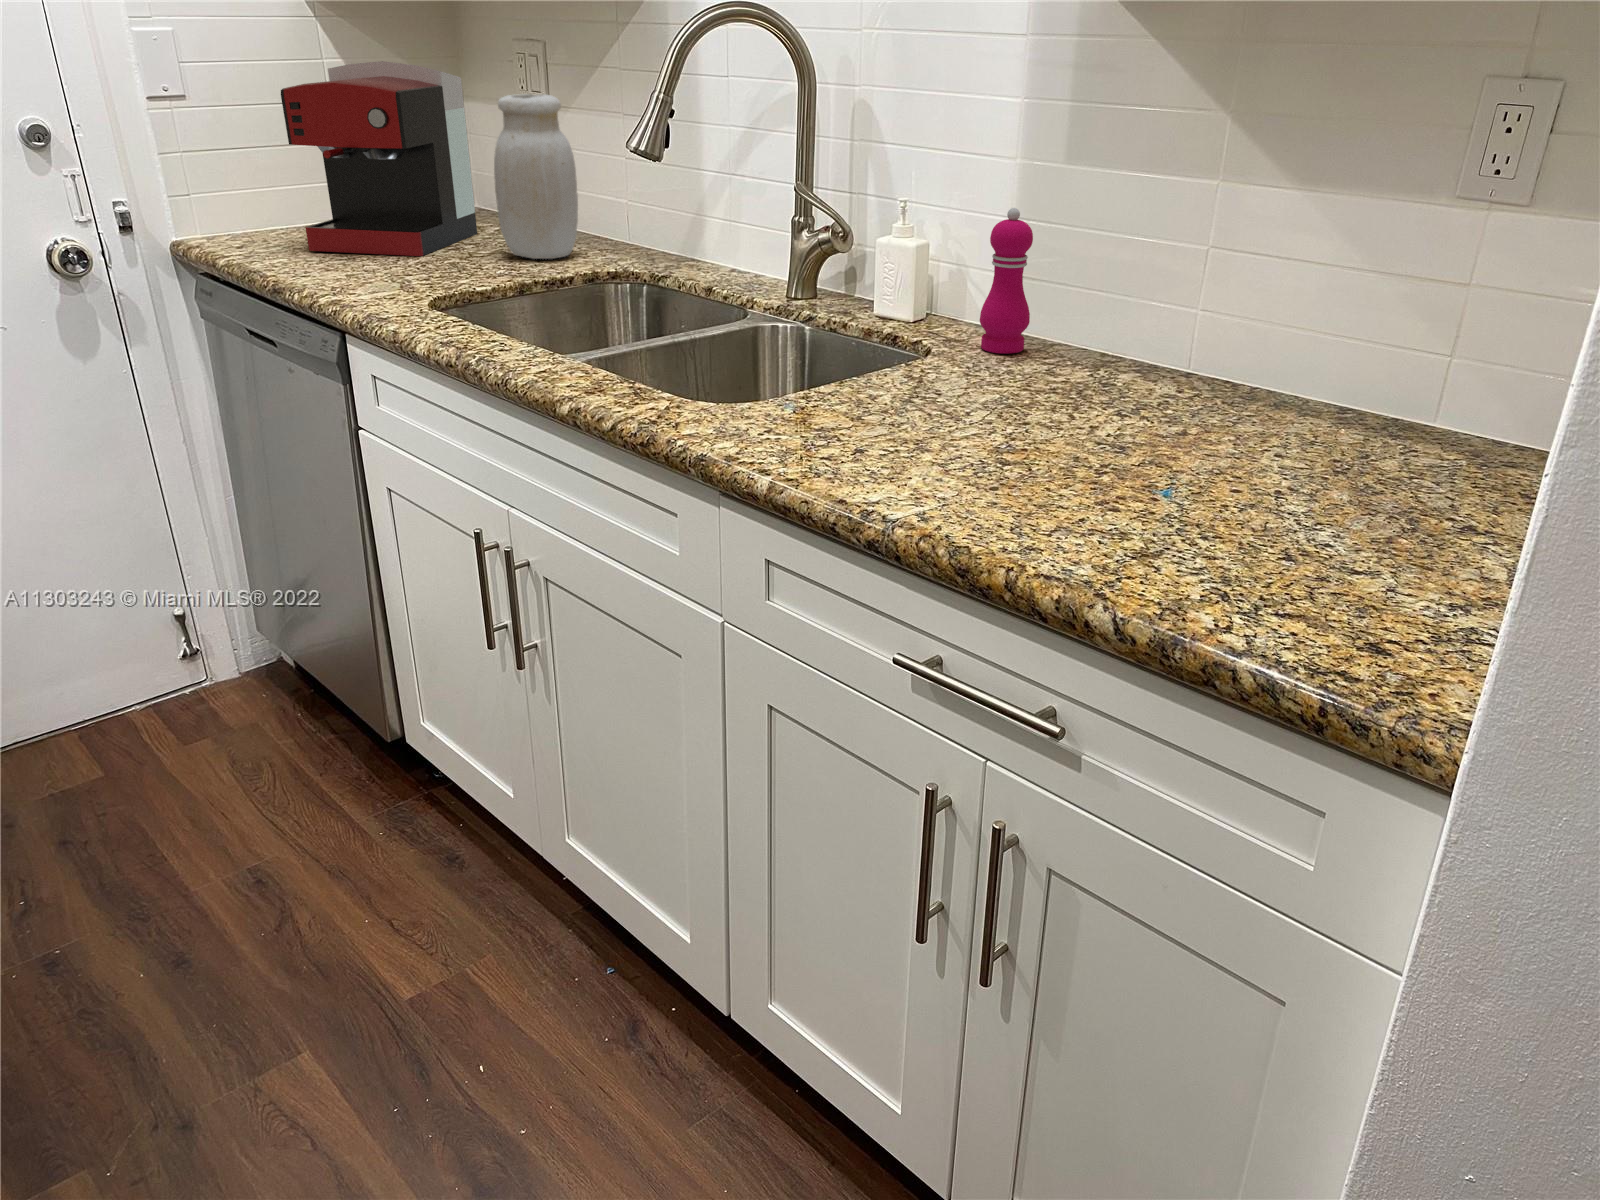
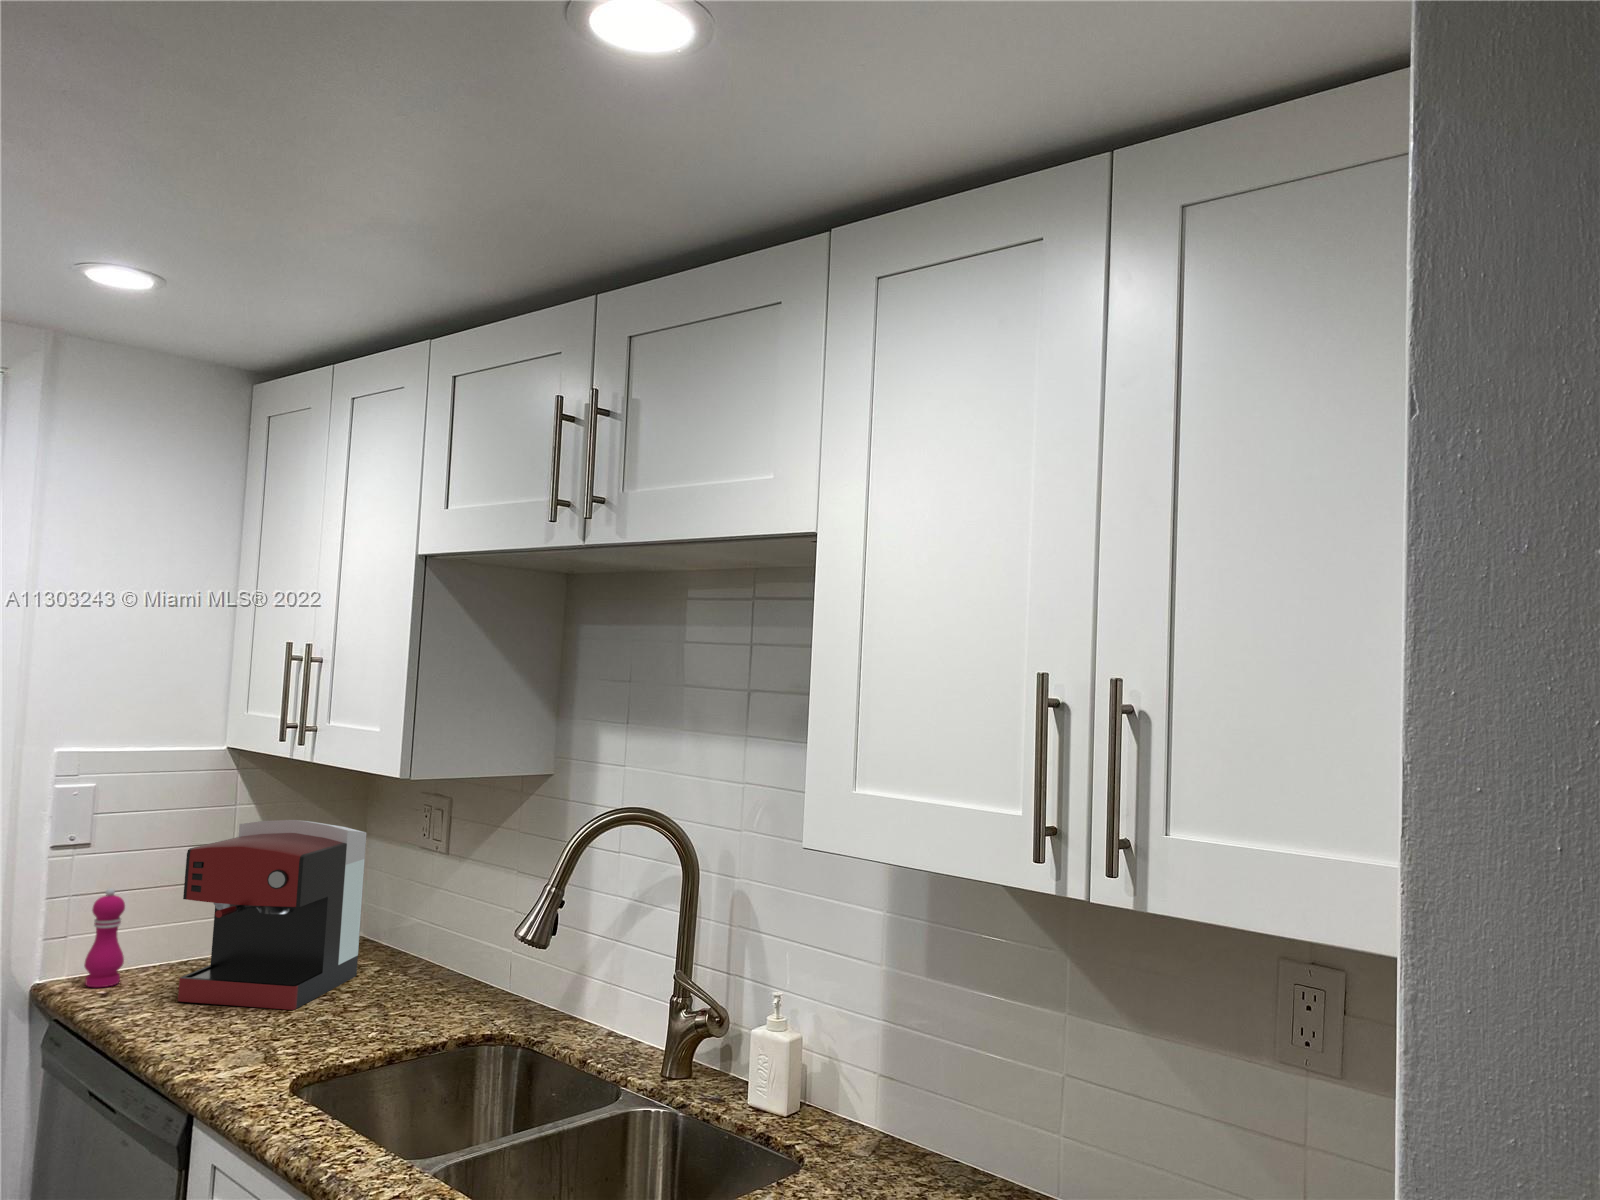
jar: present [494,94,578,259] -> none [380,859,463,1016]
pepper mill: present [980,208,1033,354] -> present [84,888,125,987]

